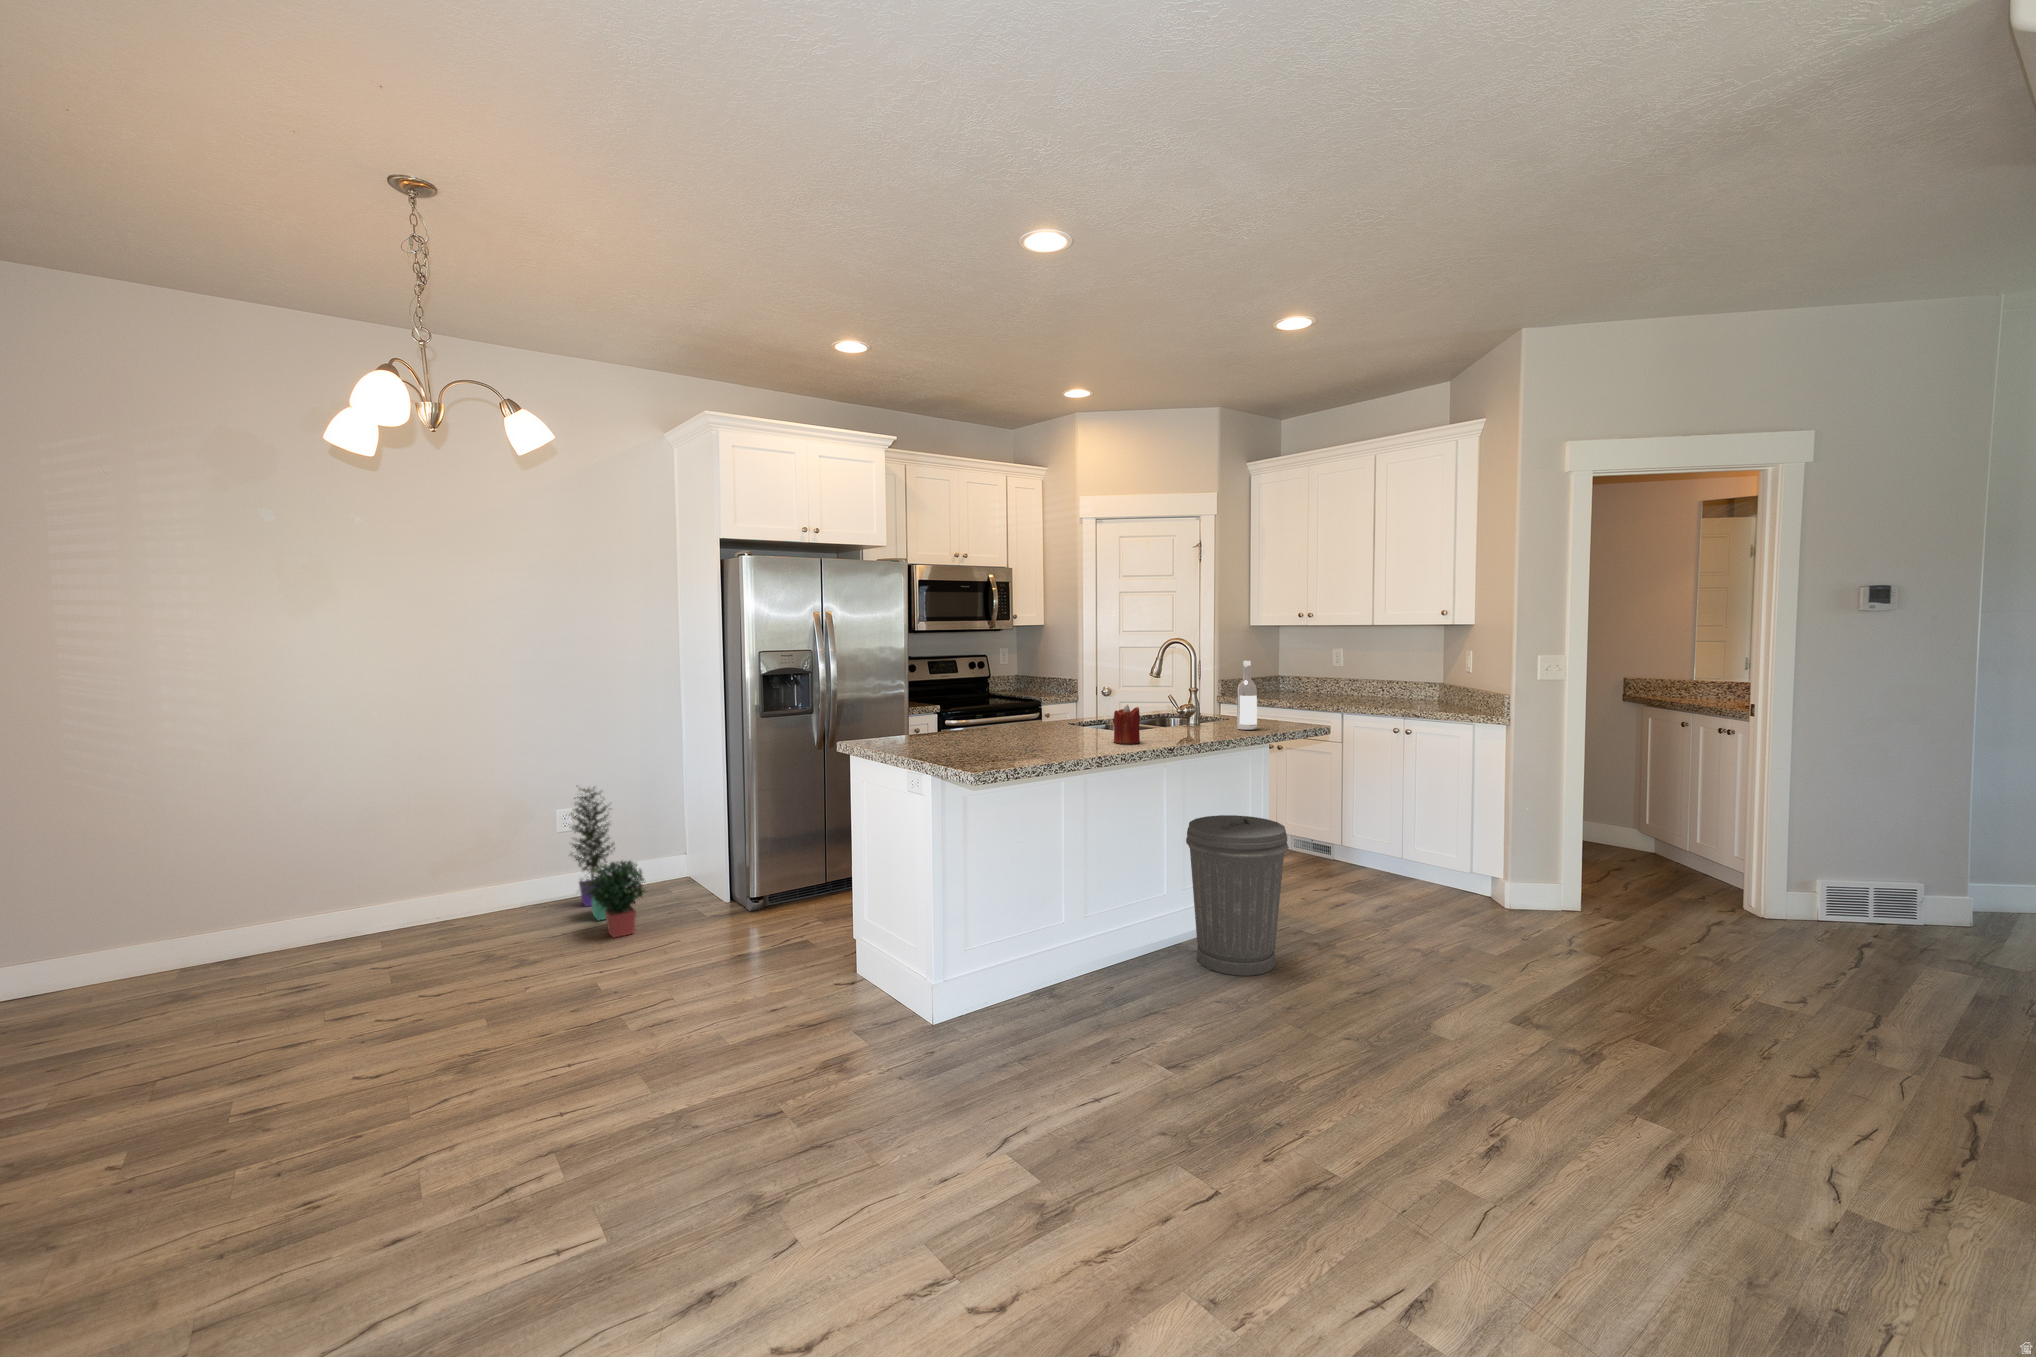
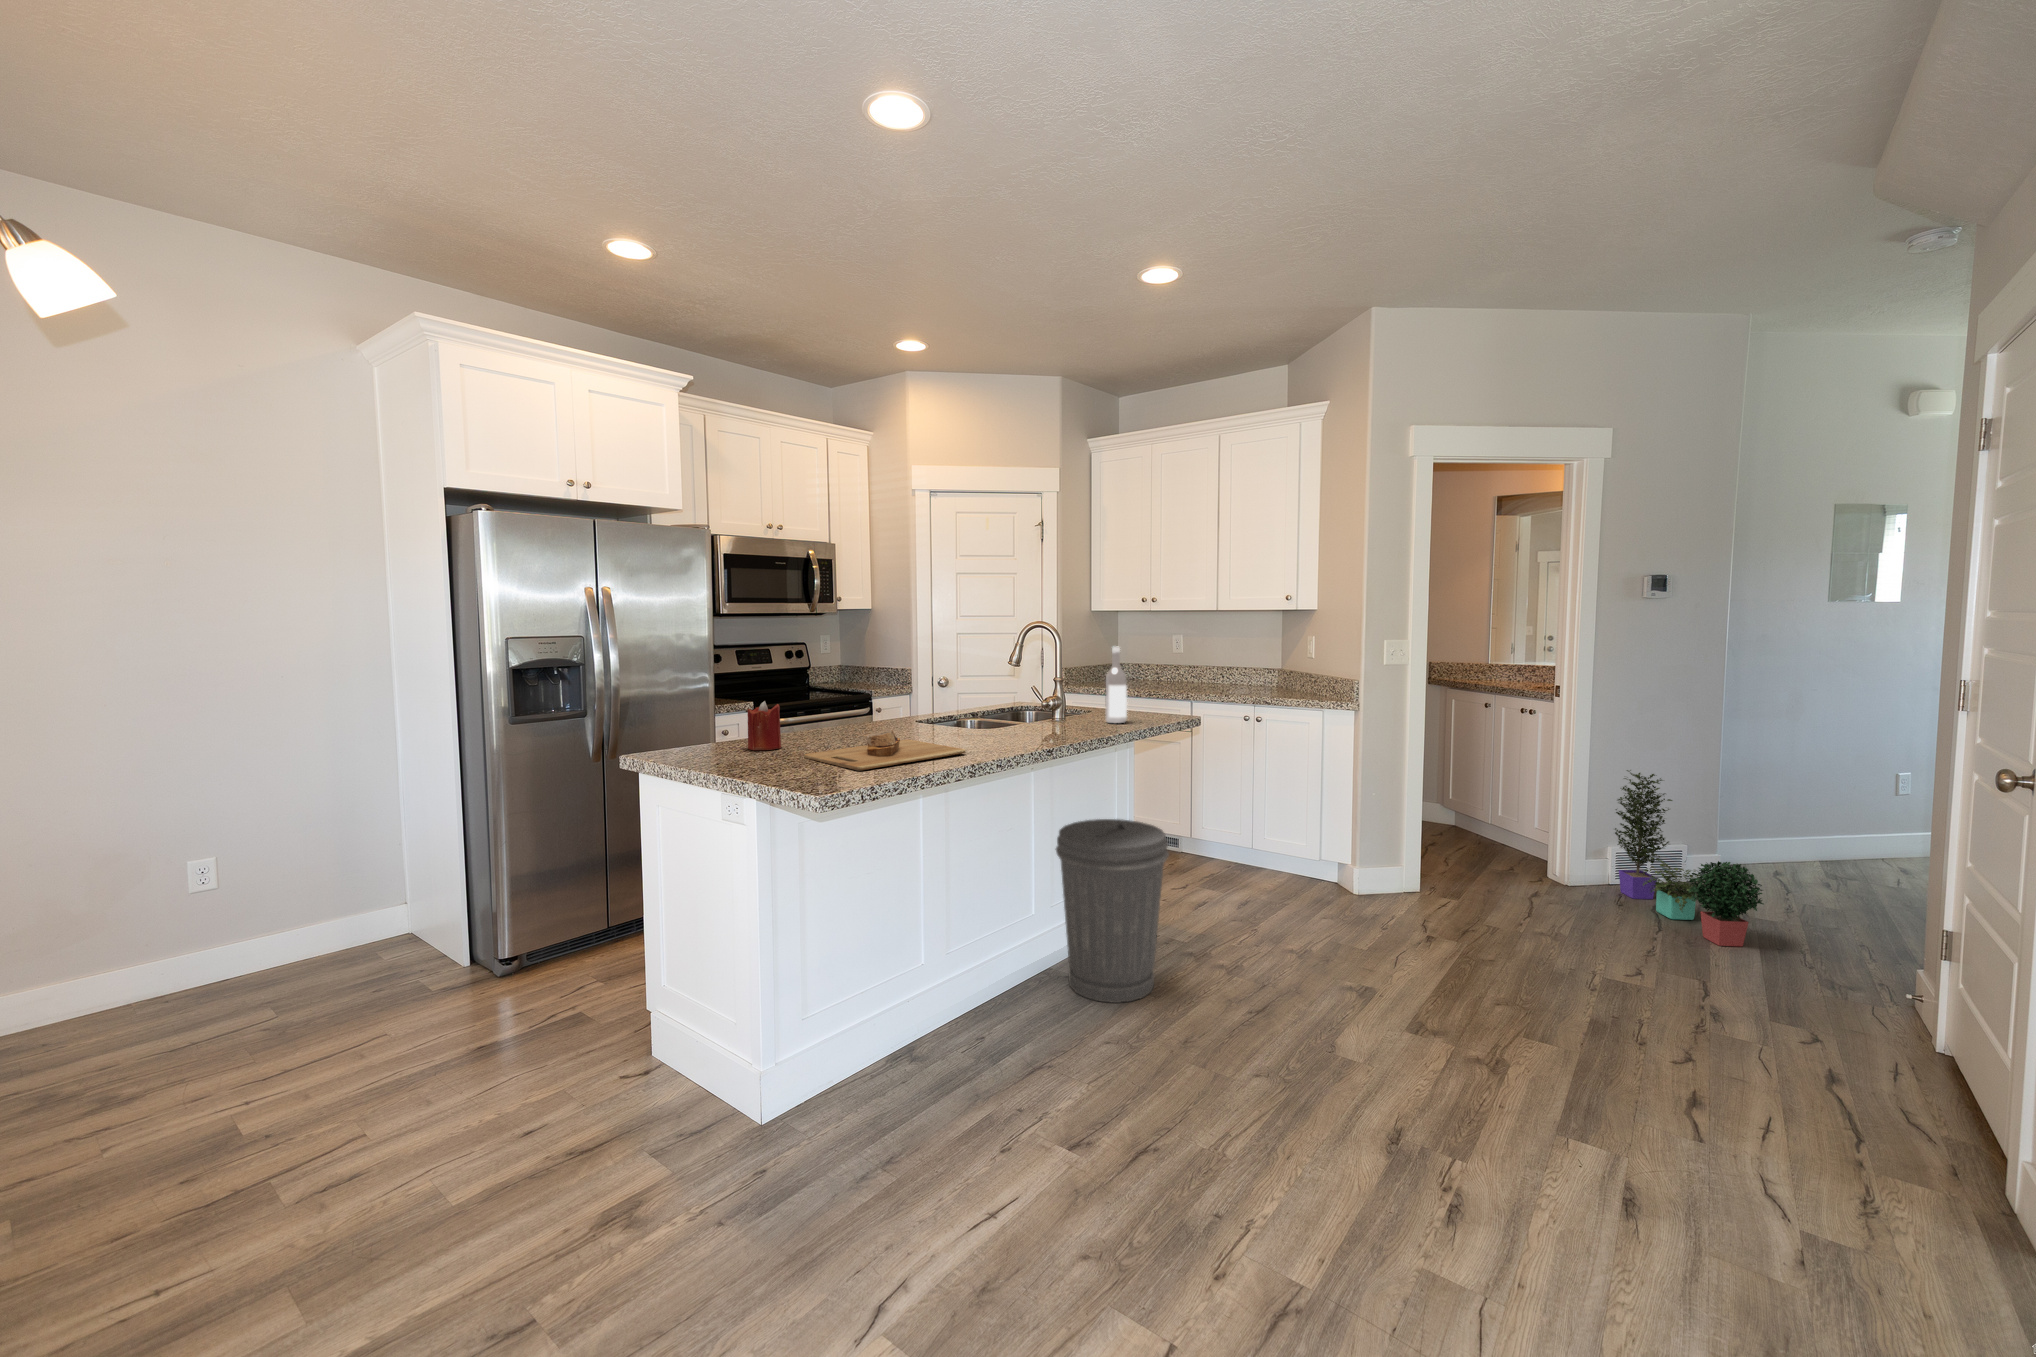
candle: present [1113,705,1140,744] -> present [748,701,781,750]
cutting board: none [972,728,1099,757] -> present [804,730,966,771]
potted plant: present [569,787,645,937] -> present [1615,770,1764,946]

